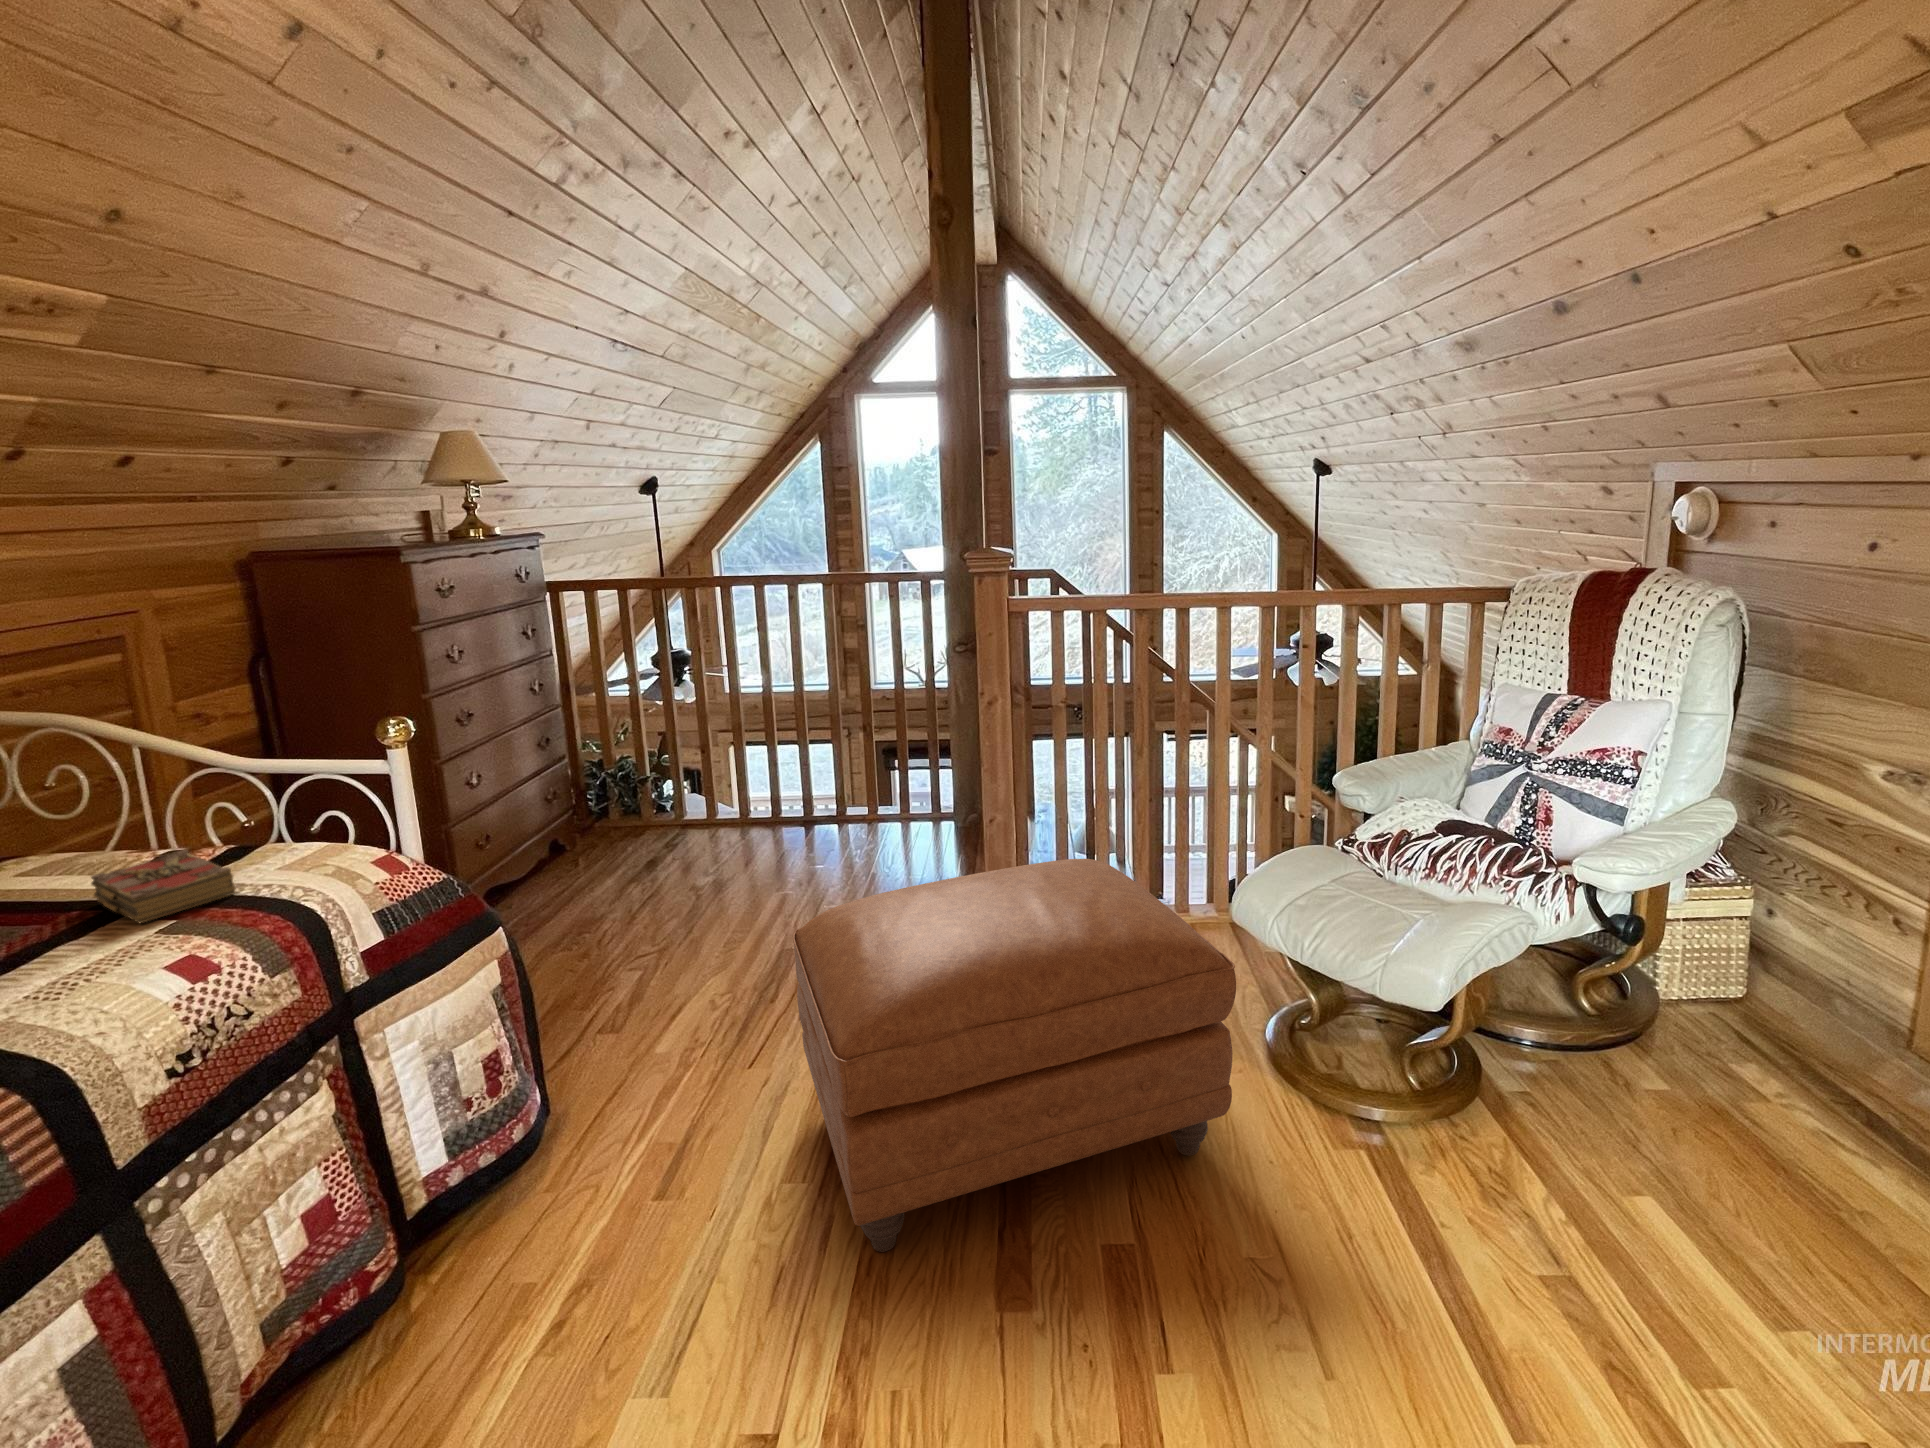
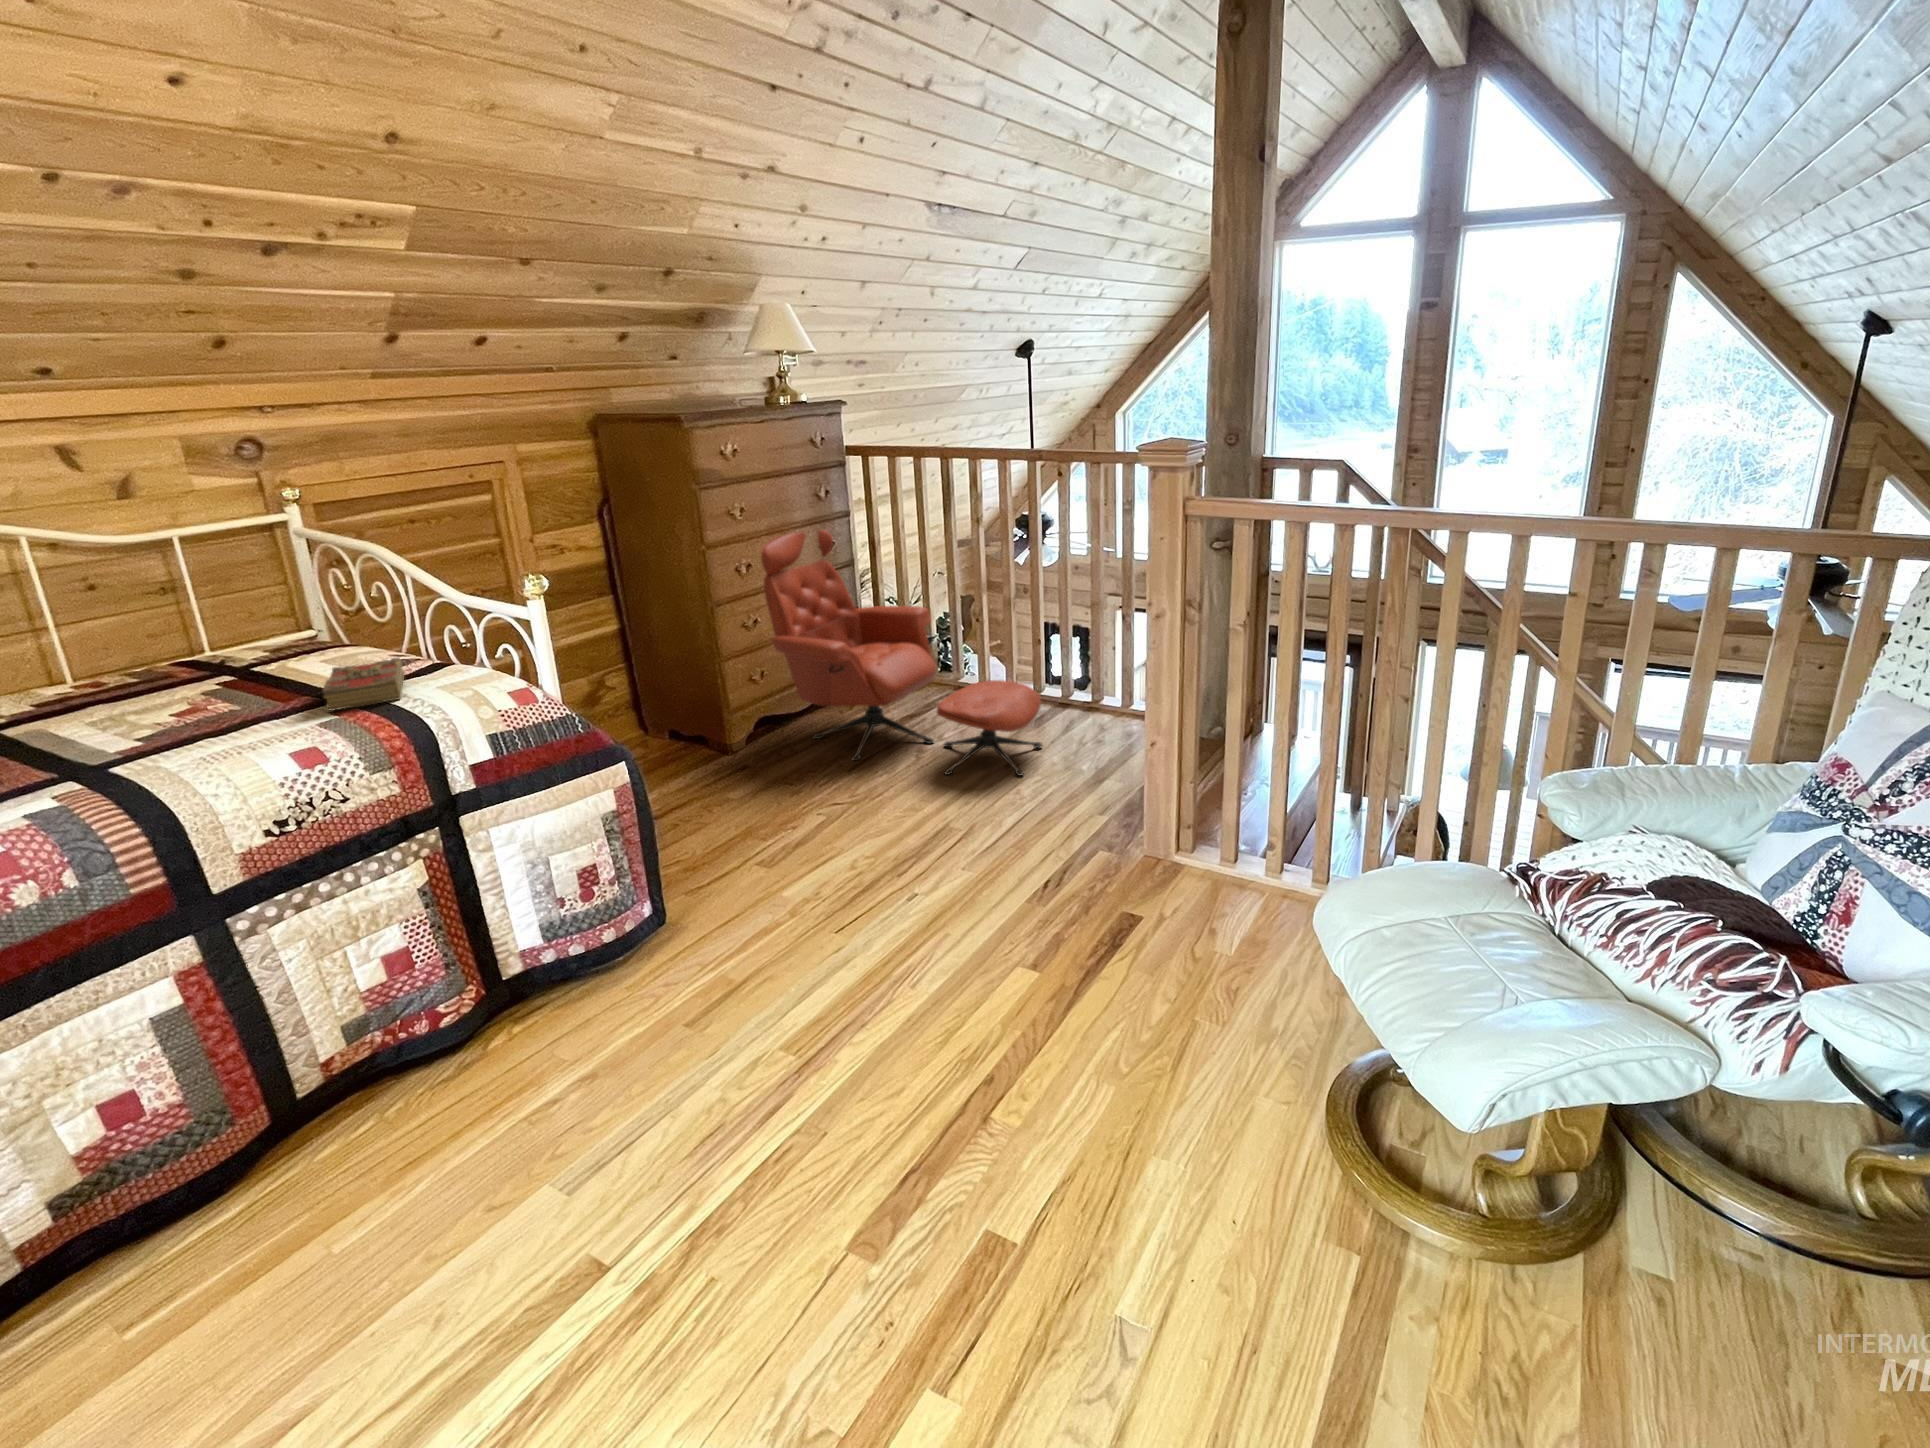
armchair: none [487,670,824,916] -> present [761,530,1042,775]
ottoman: present [793,859,1236,1252] -> none [741,805,1207,1177]

